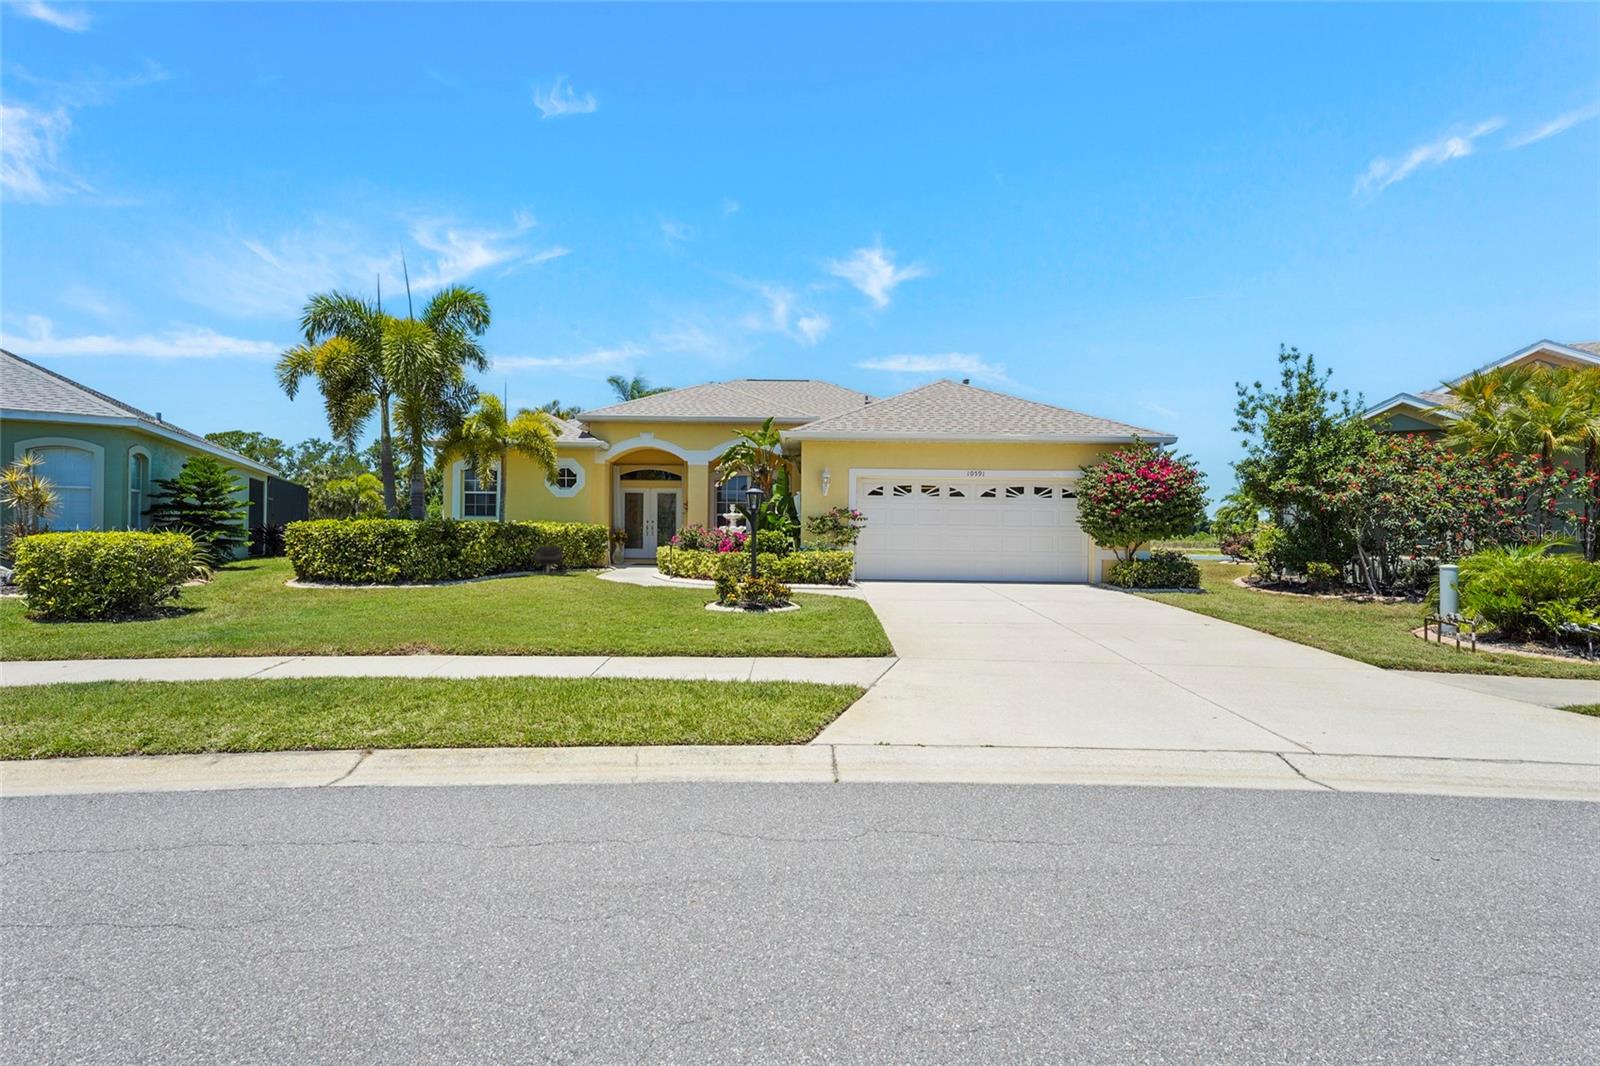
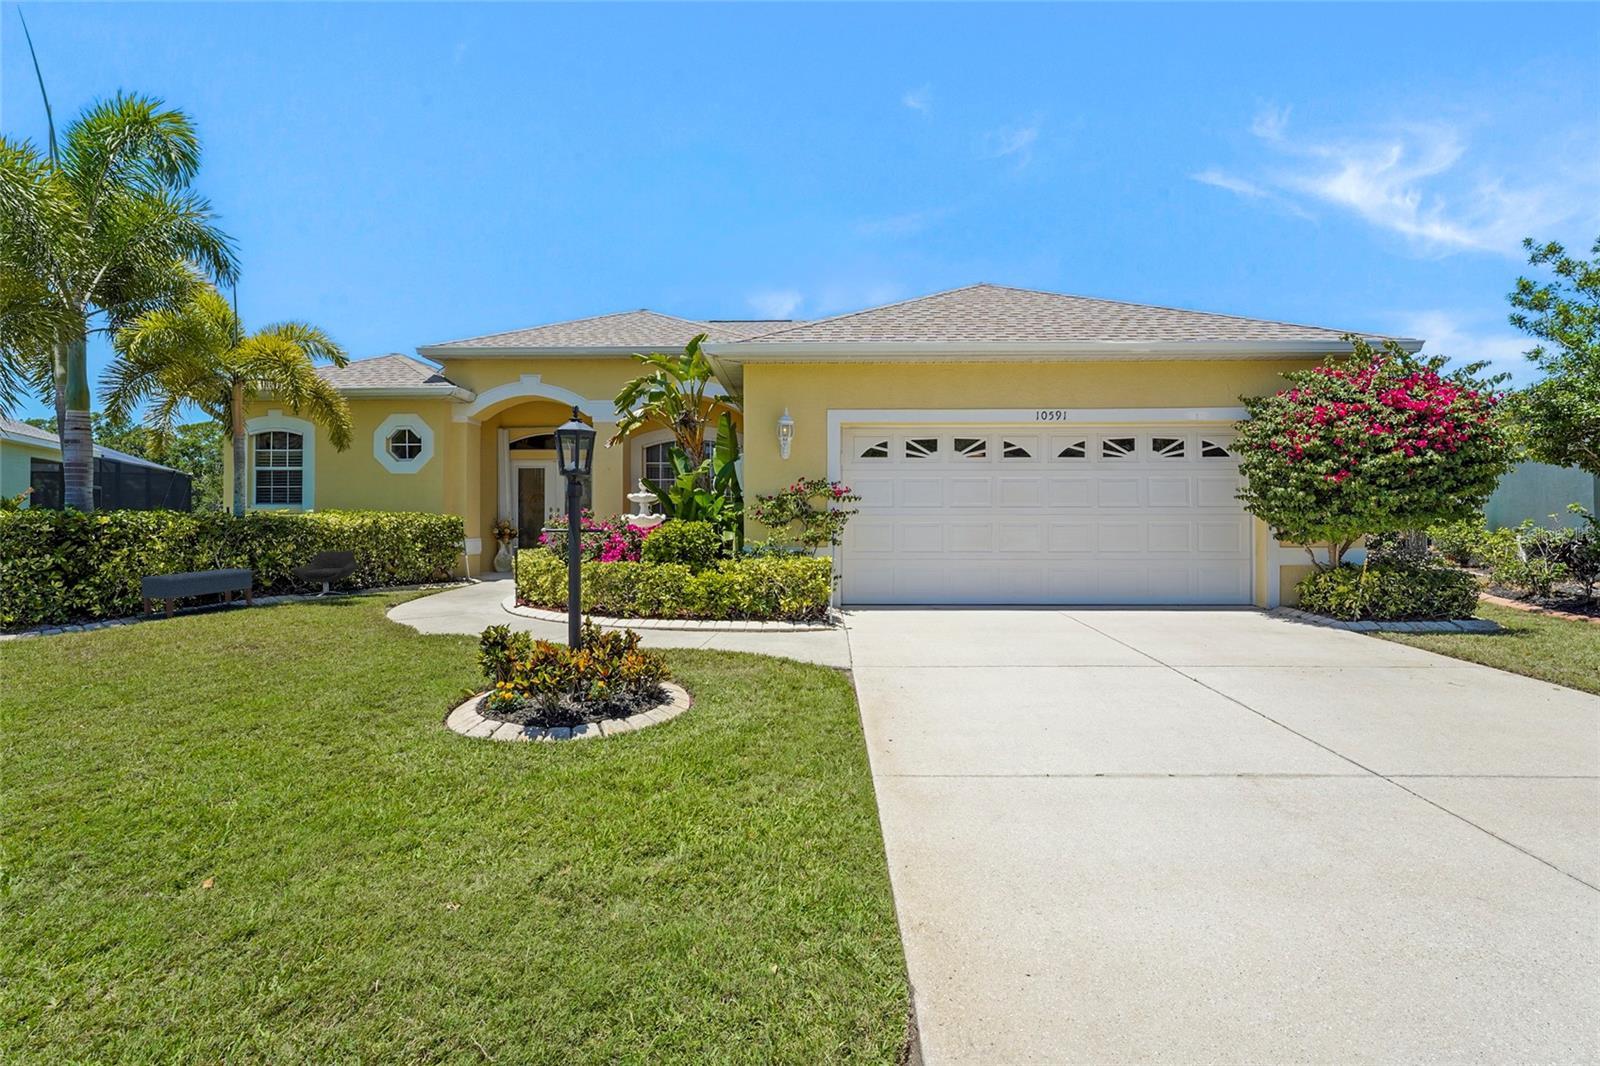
bench: none [484,555,525,579] -> present [140,568,253,618]

